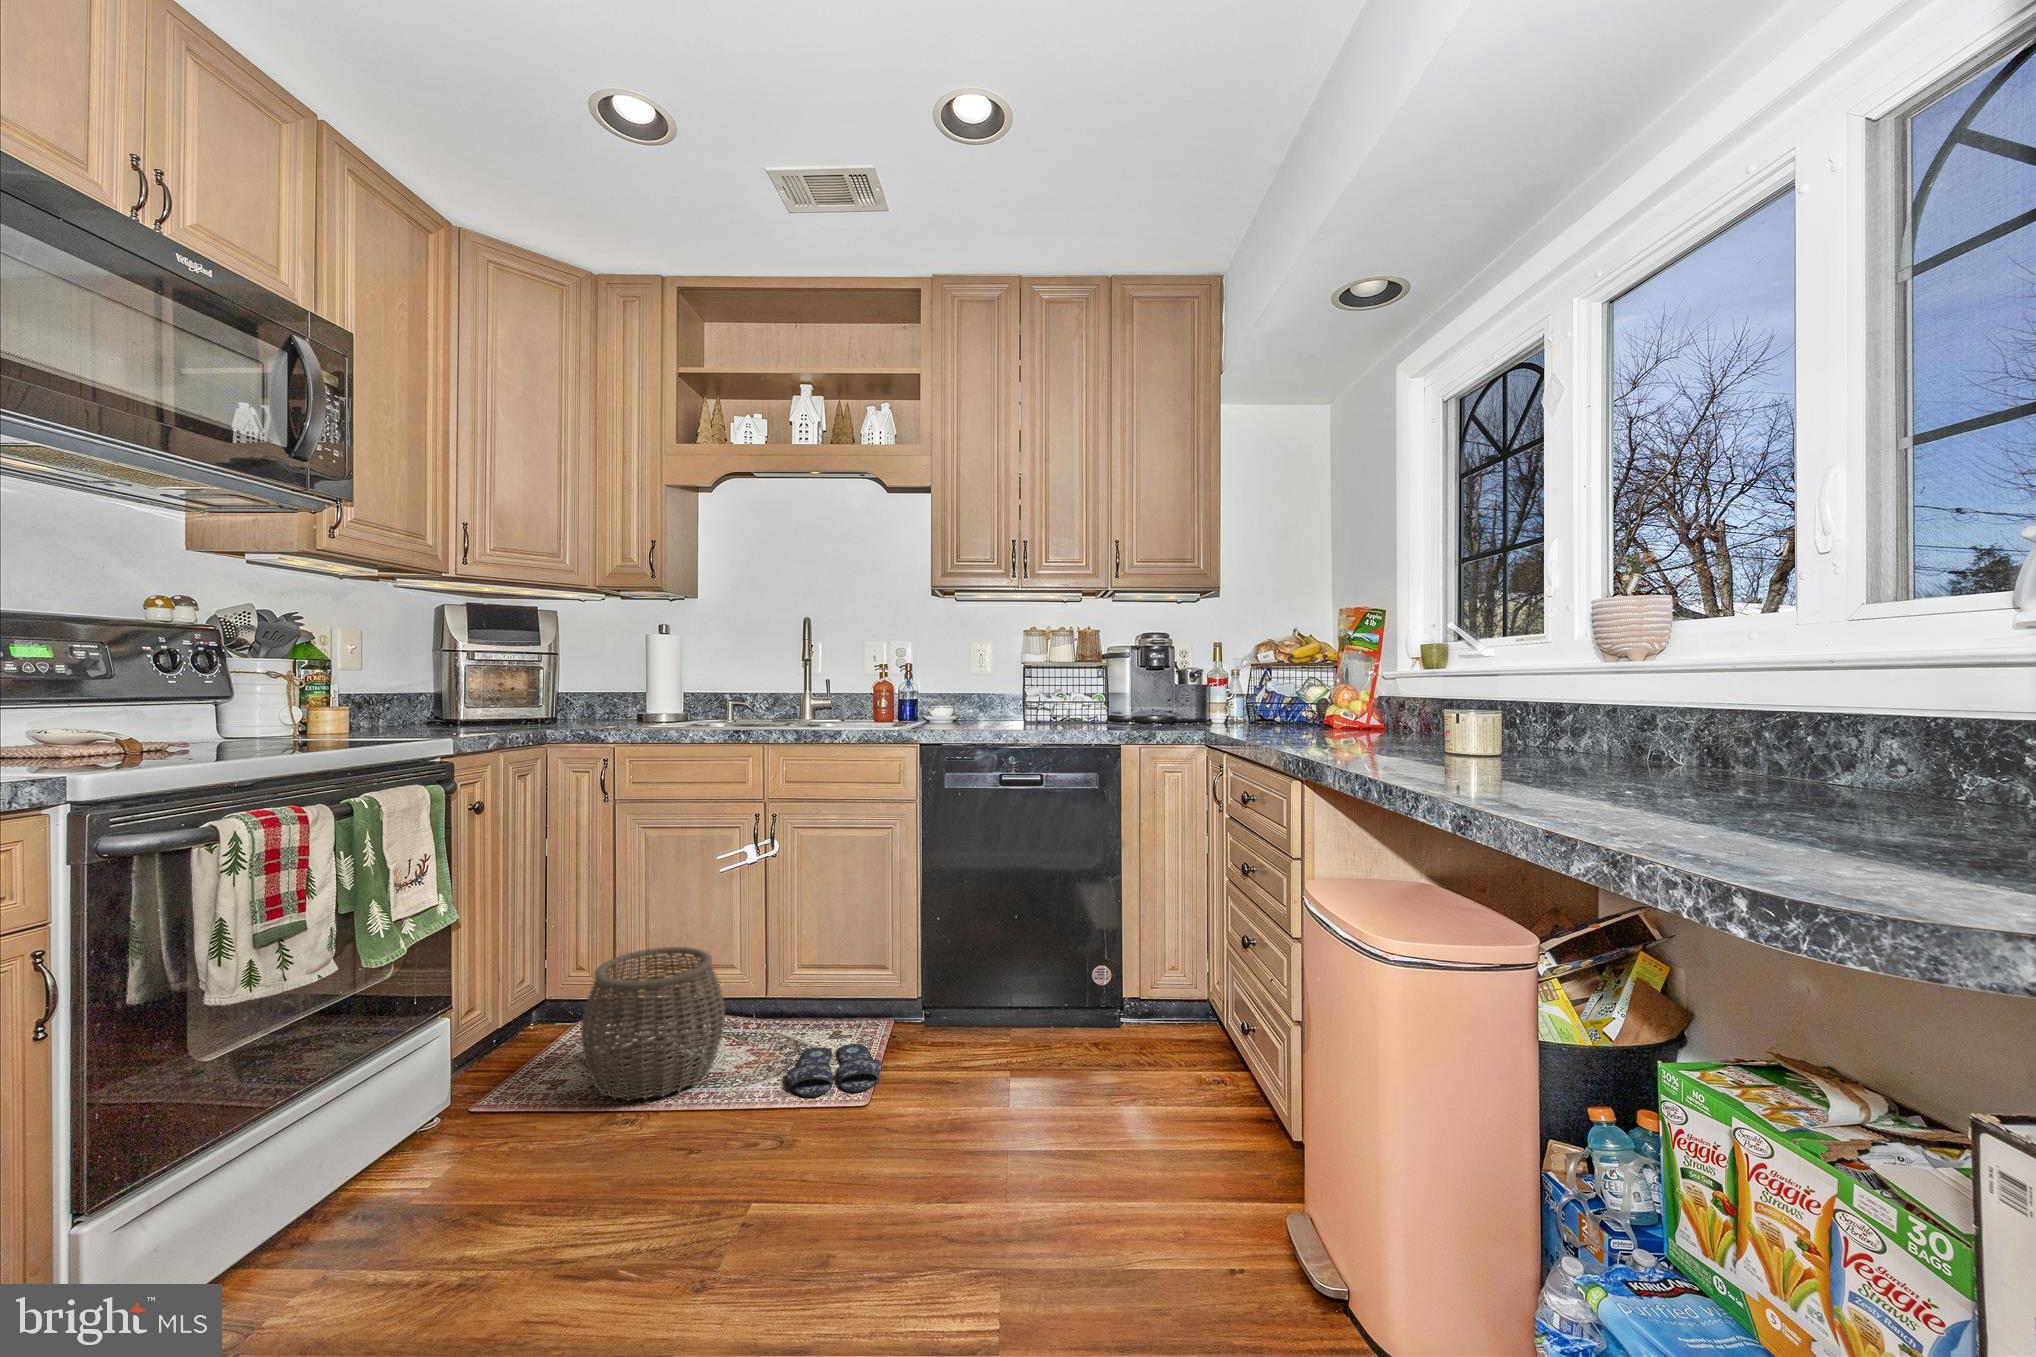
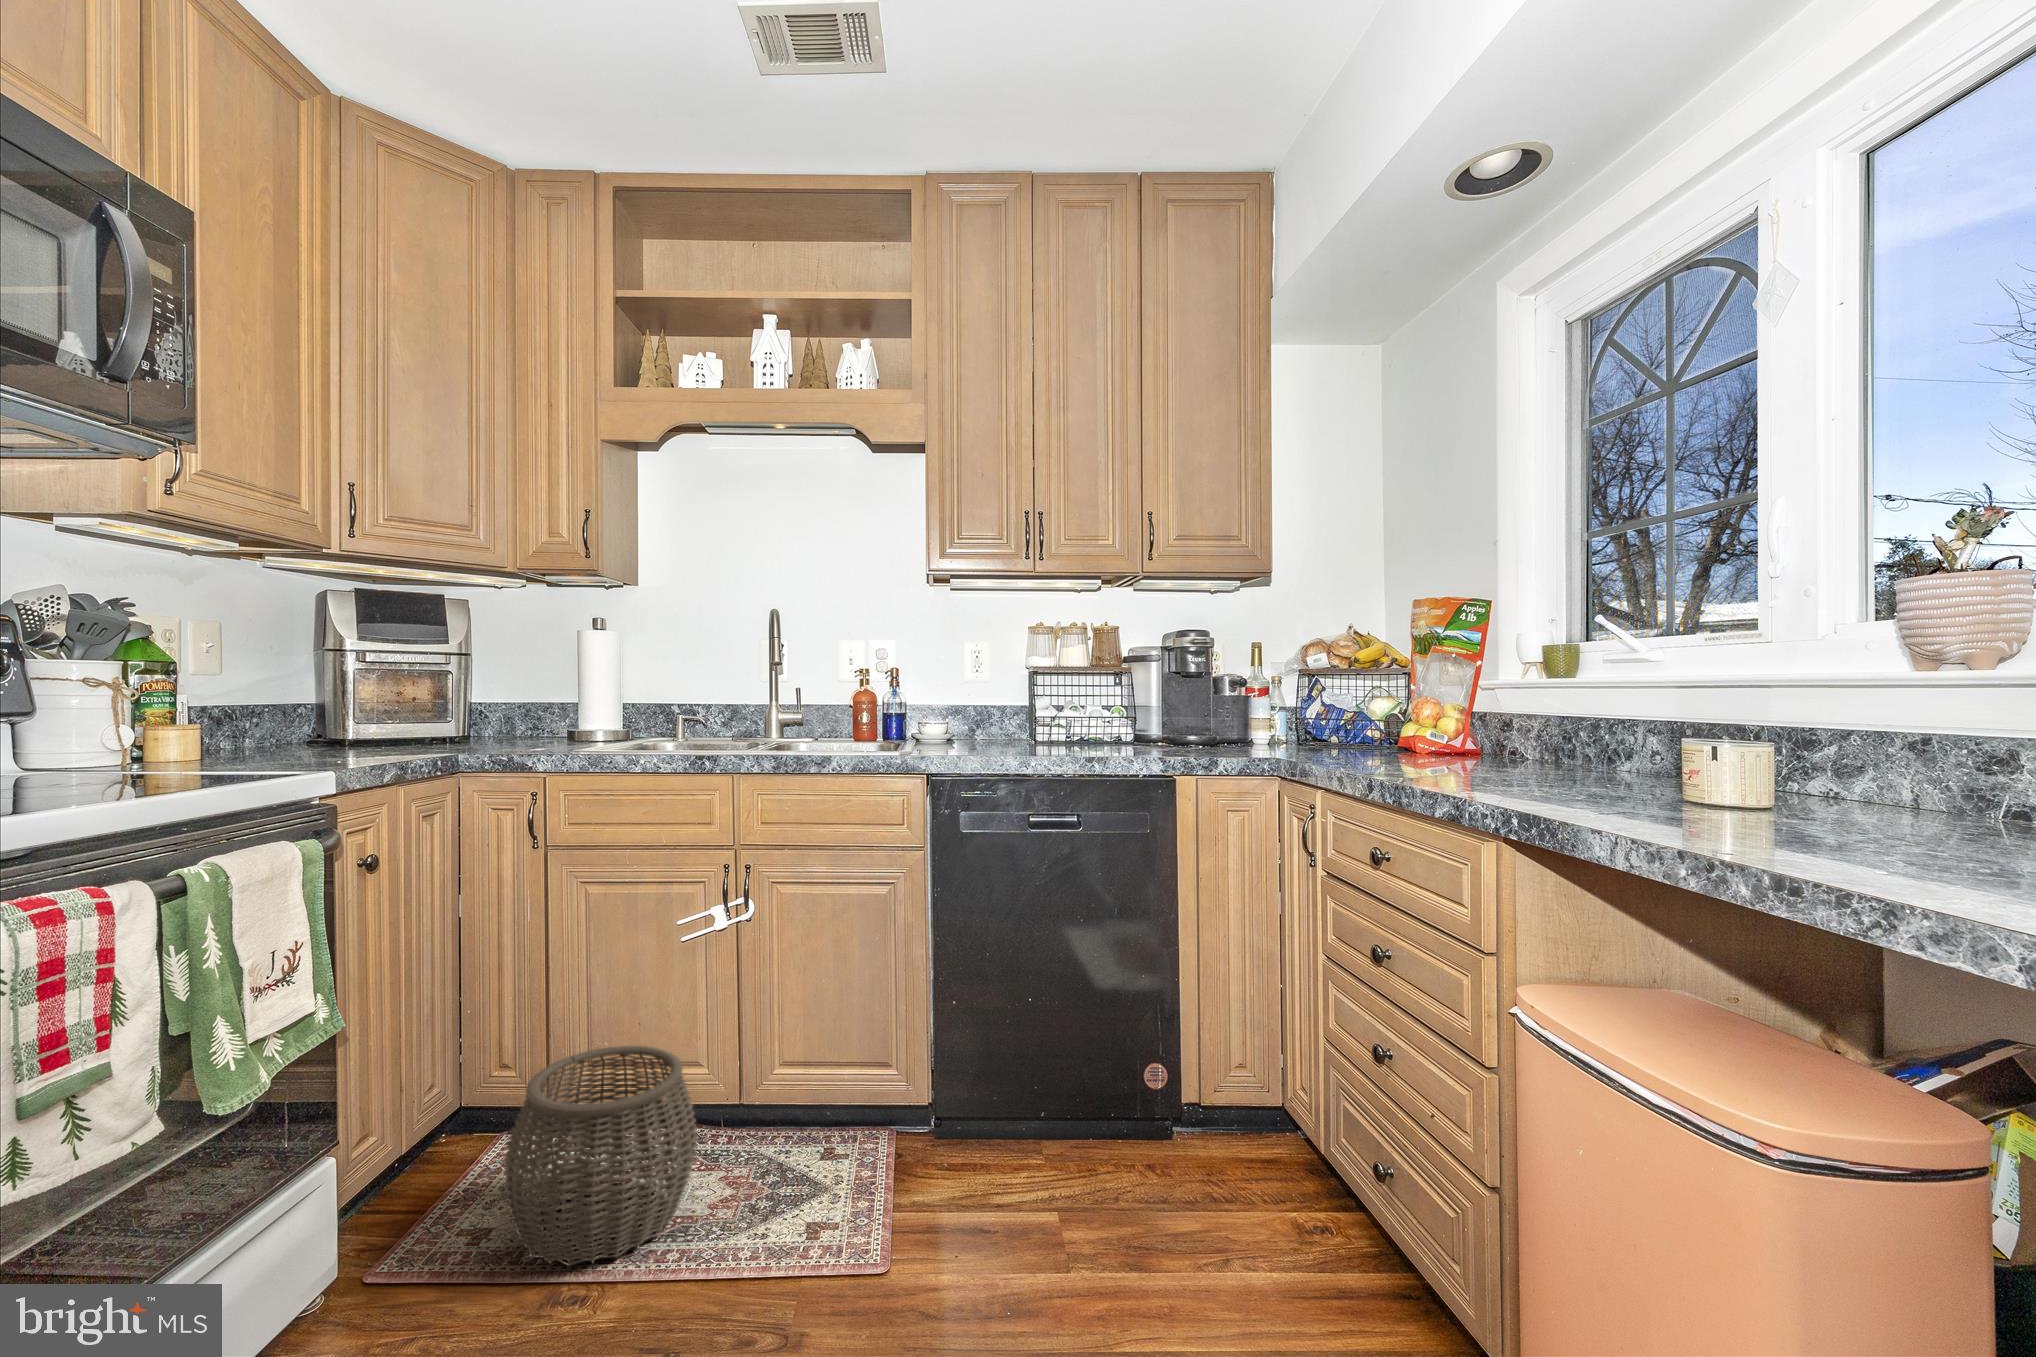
slippers: present [787,1044,881,1097] -> none [779,1165,900,1253]

